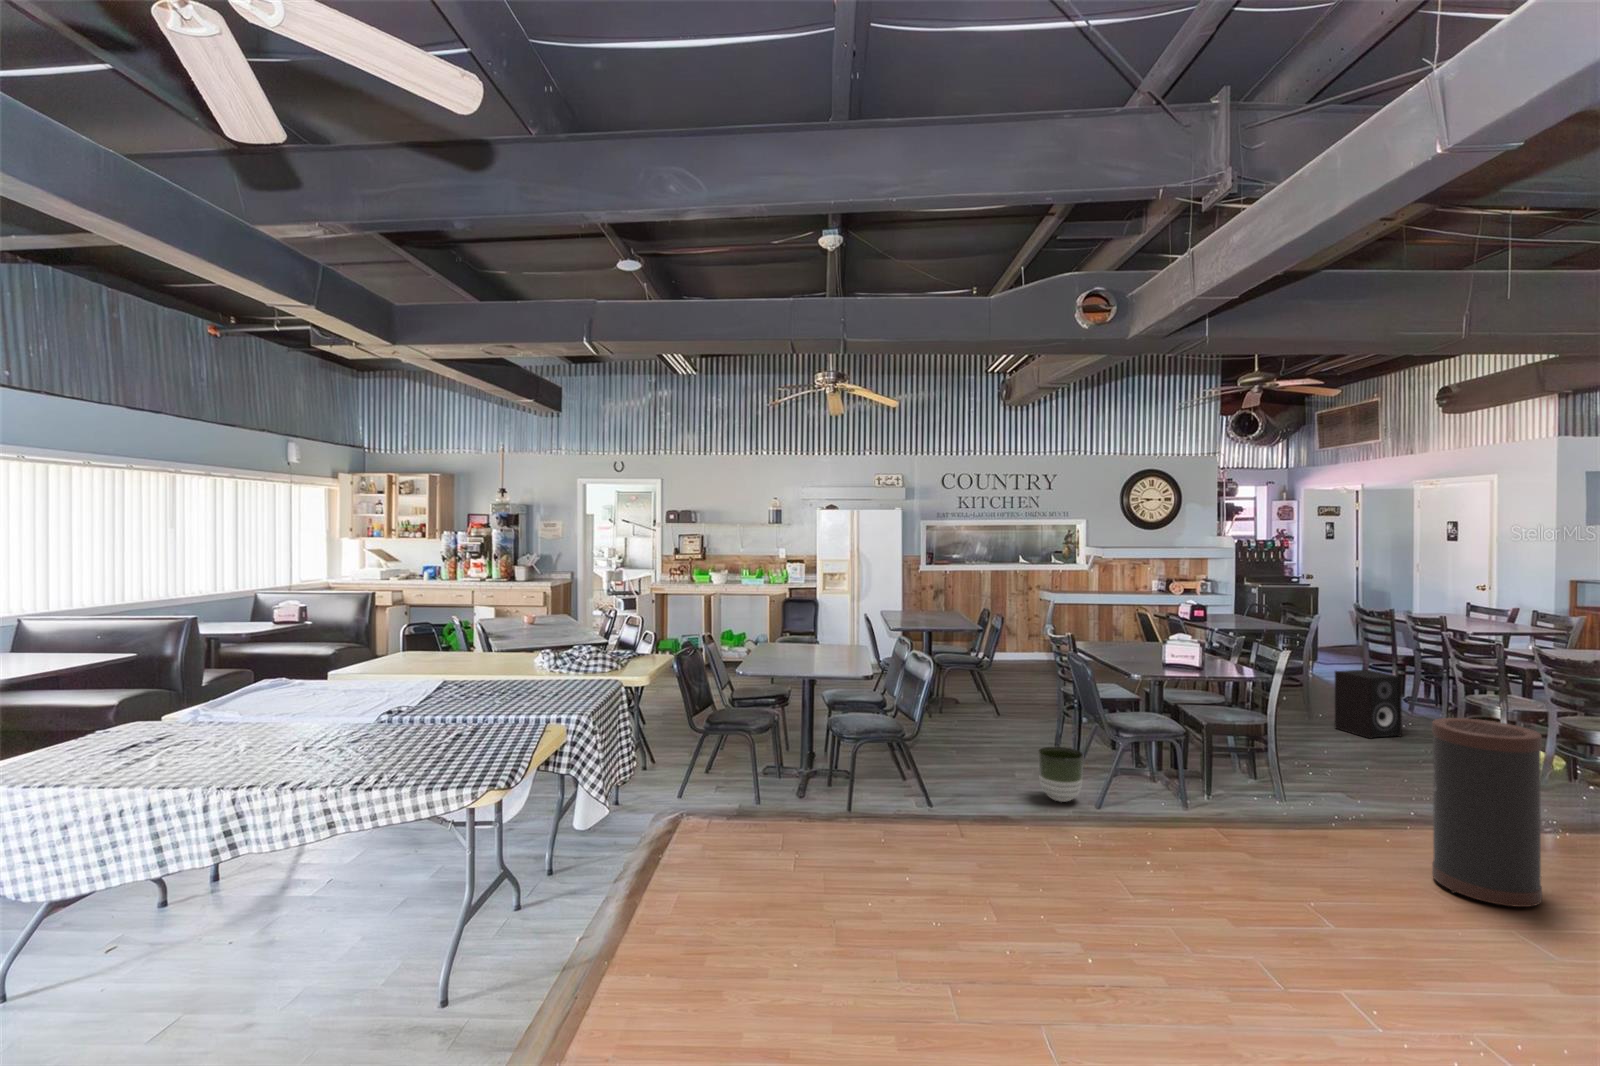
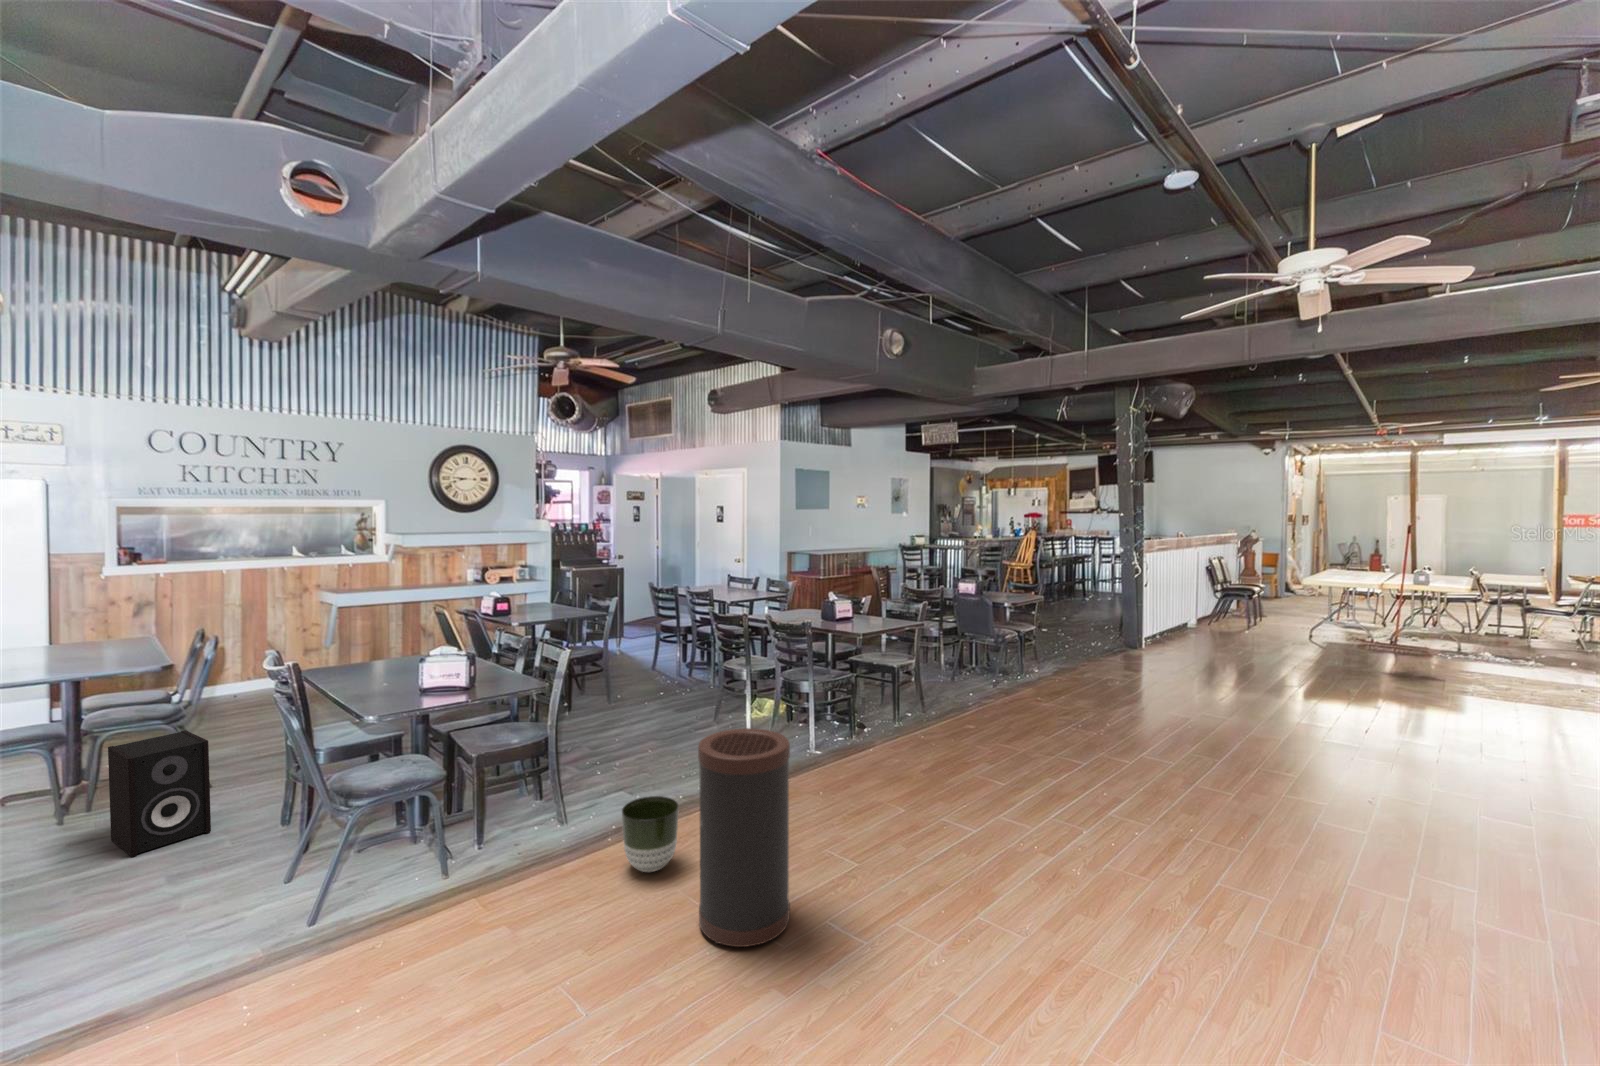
speaker: present [1335,669,1402,738] -> present [108,731,211,857]
planter: present [1038,747,1083,802] -> present [622,796,679,872]

